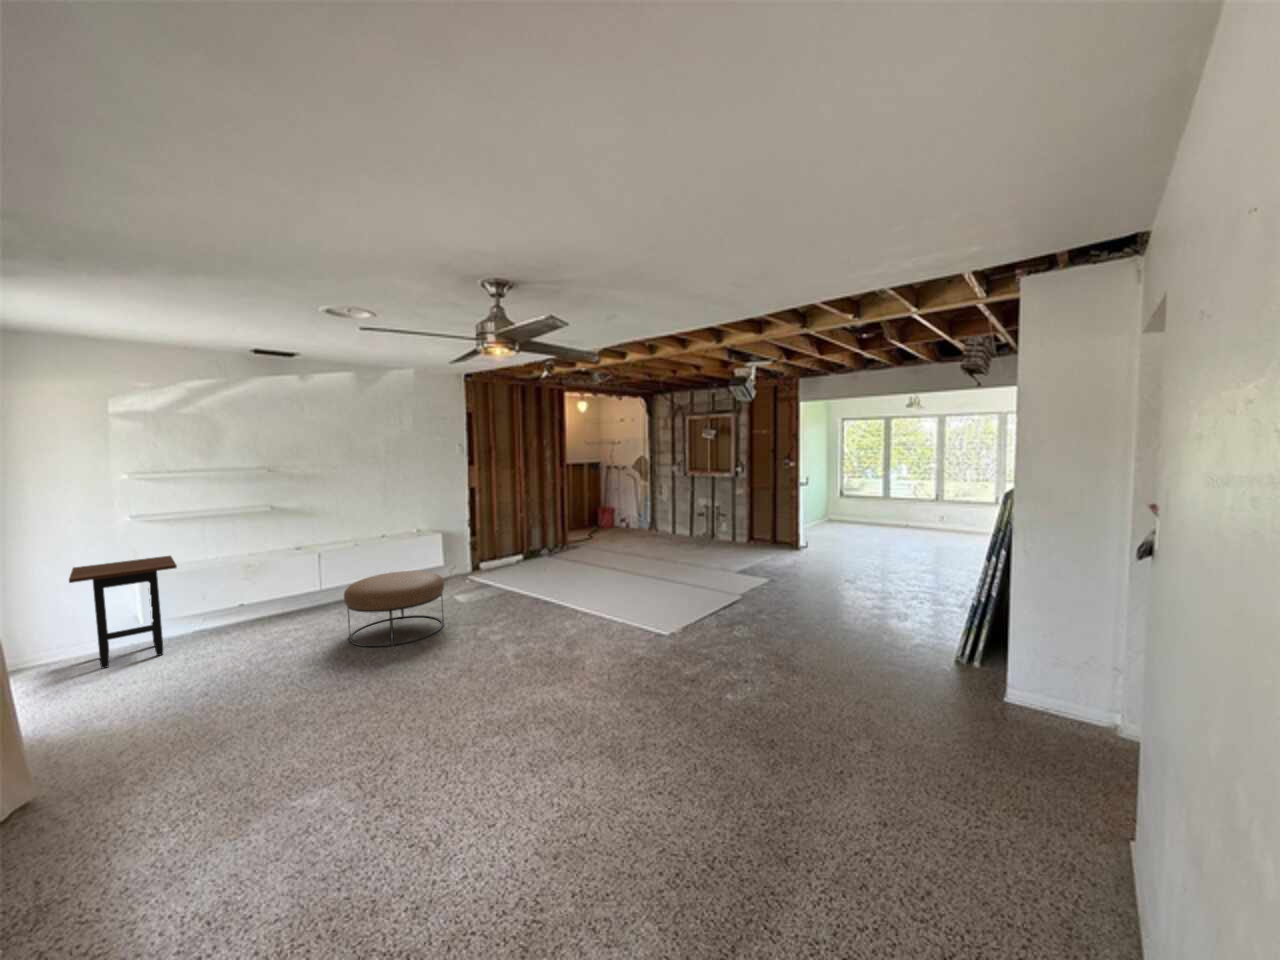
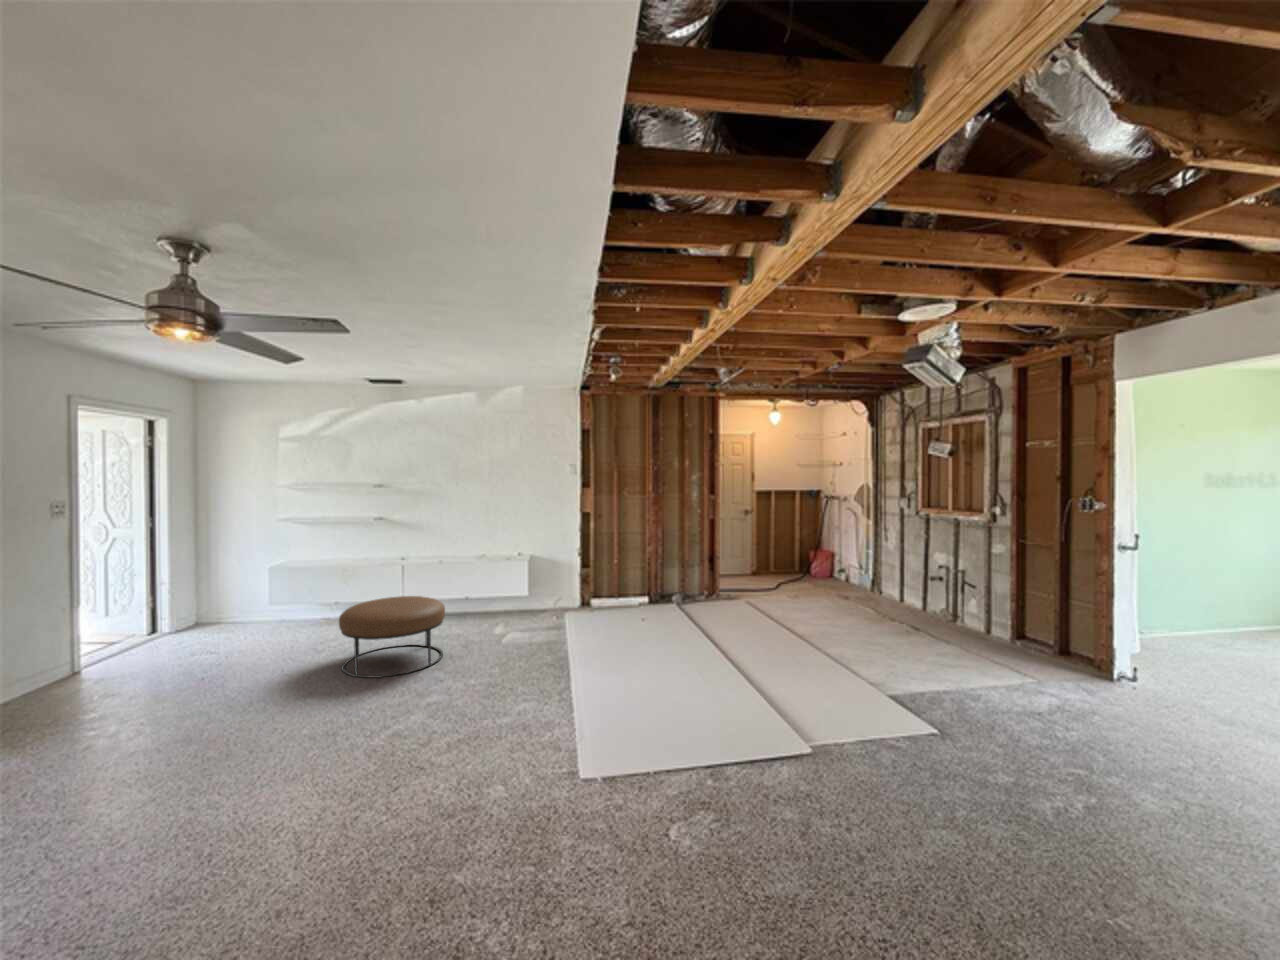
side table: present [69,556,177,668] -> none [202,552,298,636]

